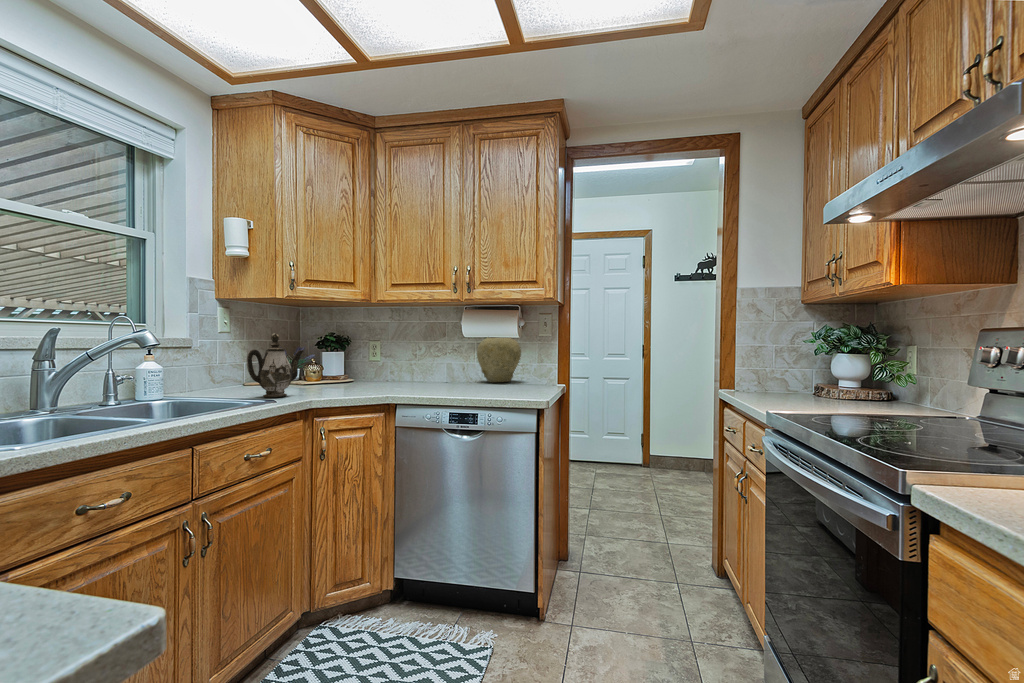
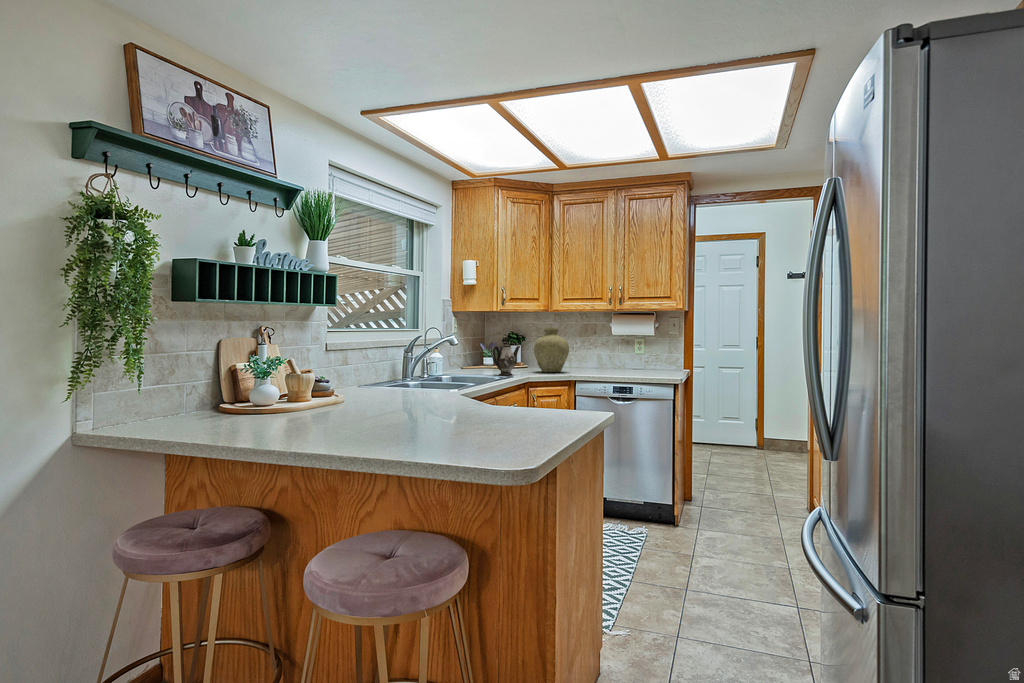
vase: present [477,337,521,382] -> present [534,327,569,372]

